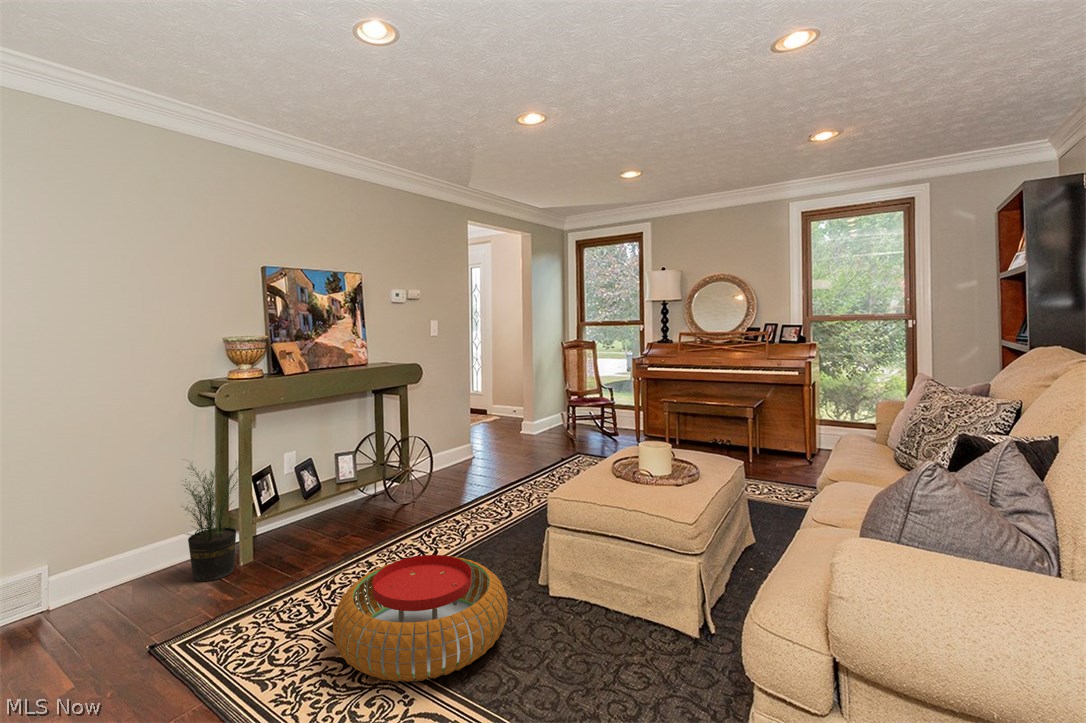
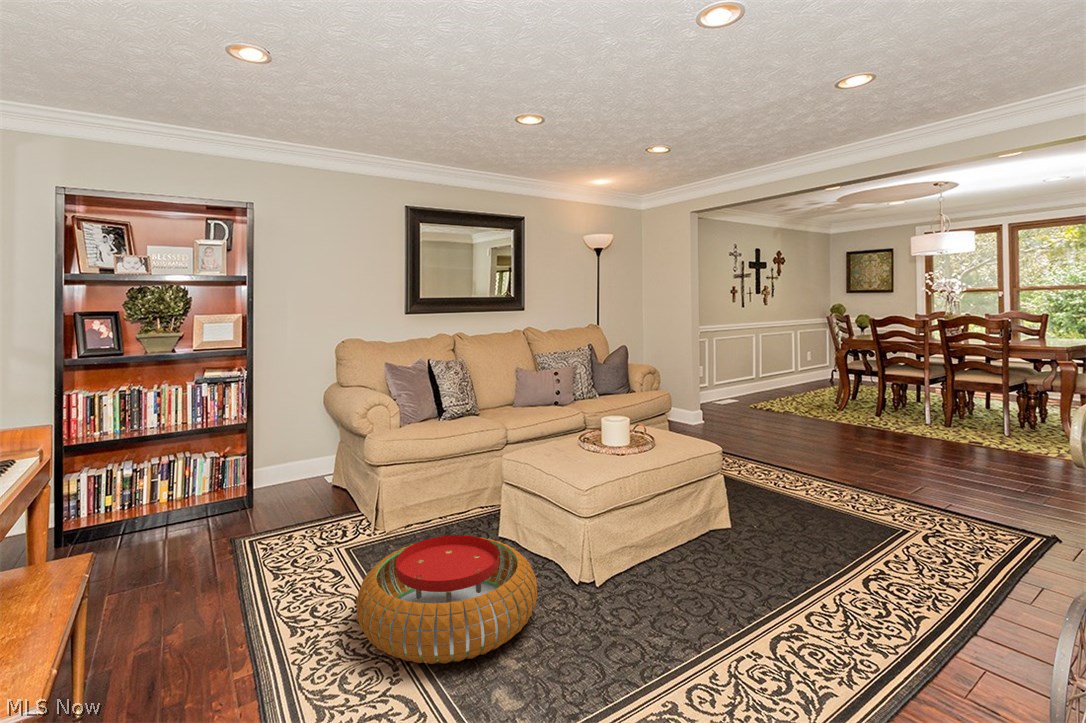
potted plant: present [184,464,240,581] -> none [284,417,352,529]

